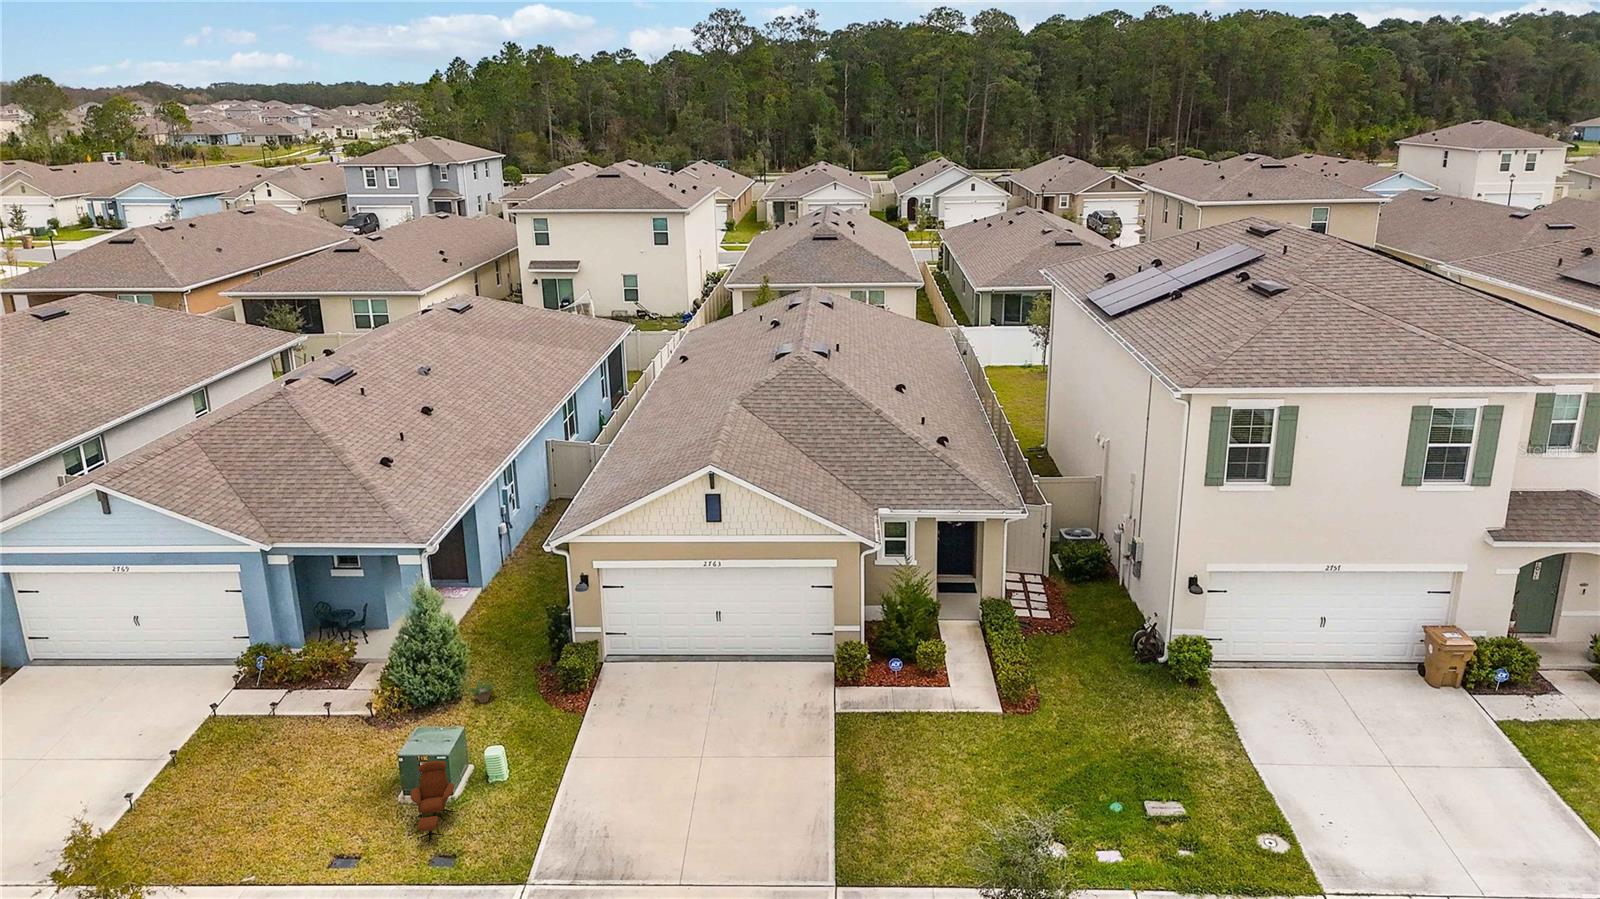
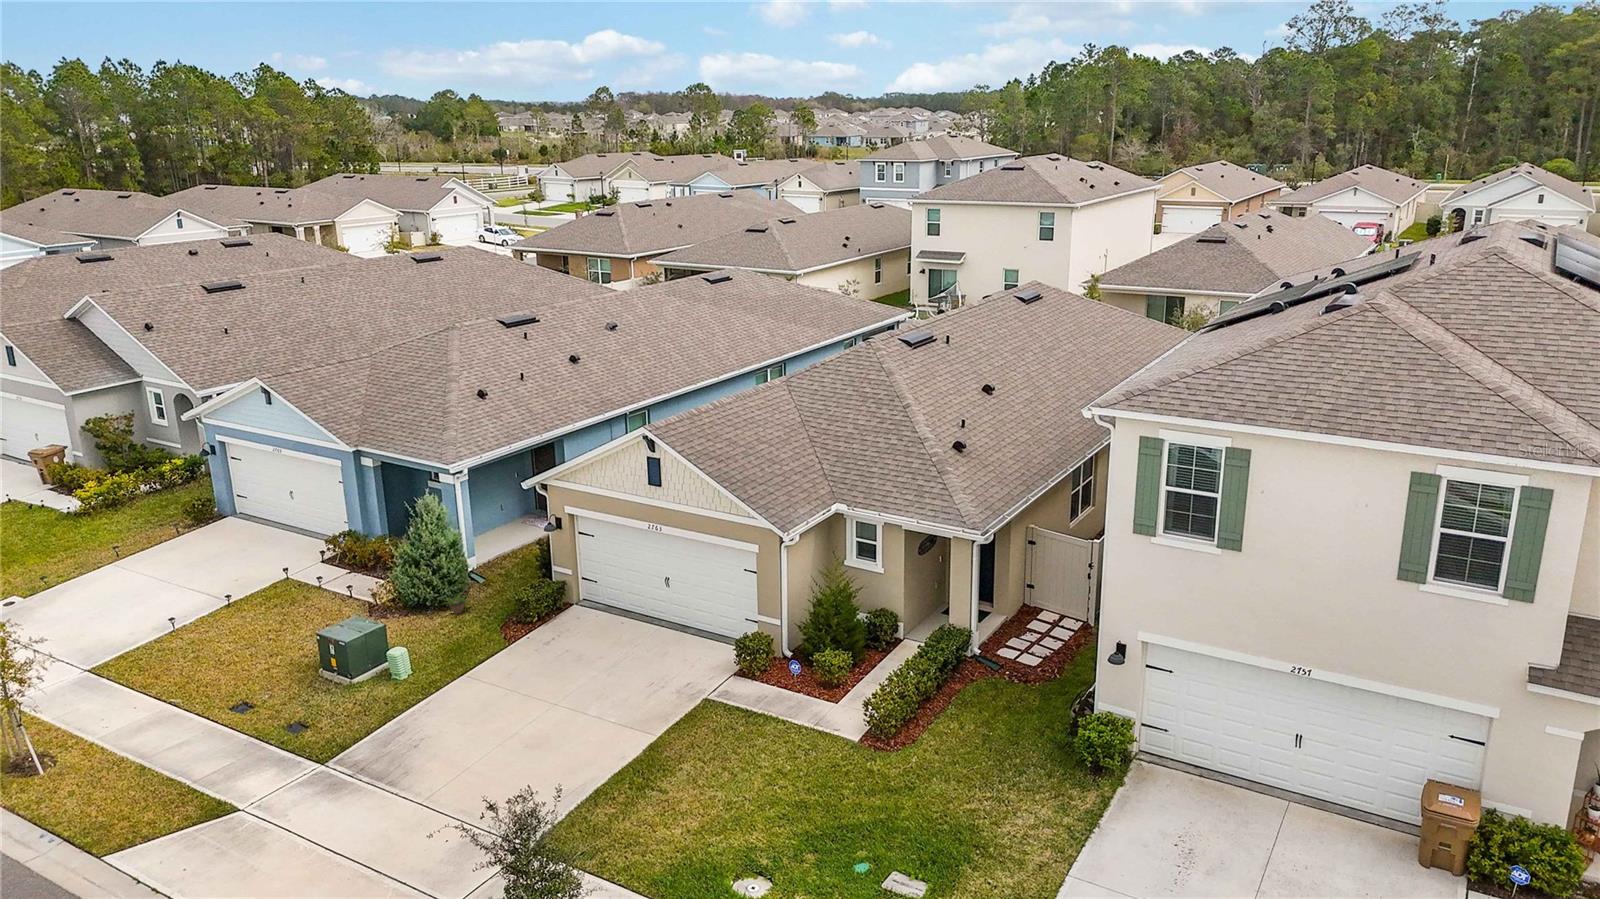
lounge chair: present [410,761,454,845] -> none [295,644,344,712]

